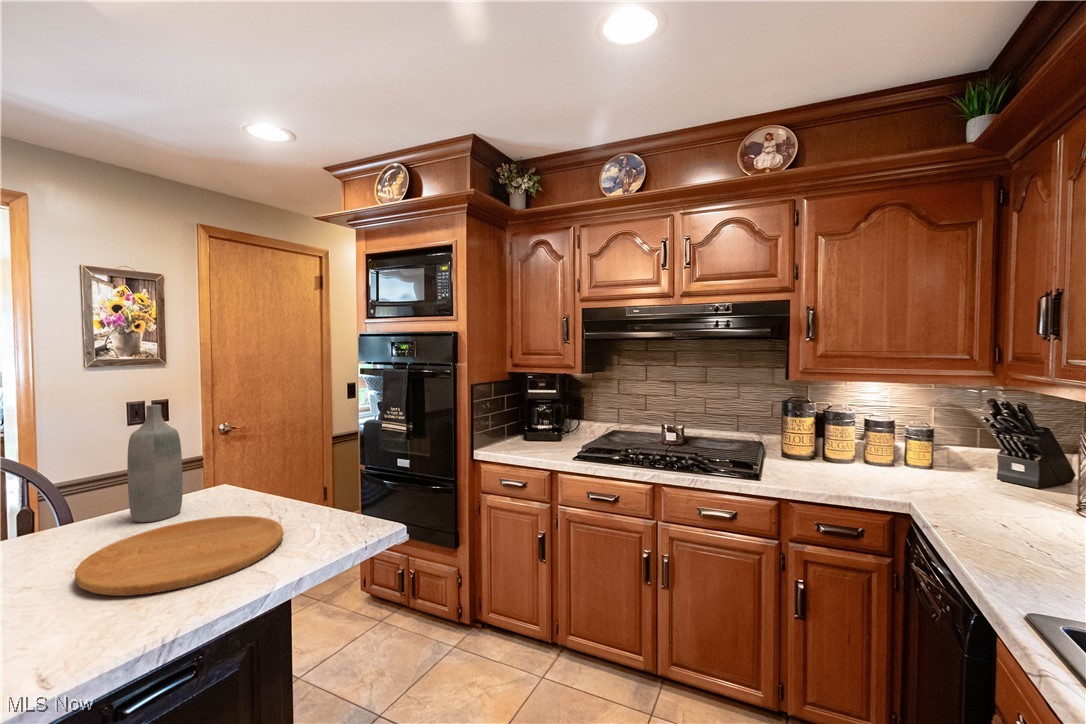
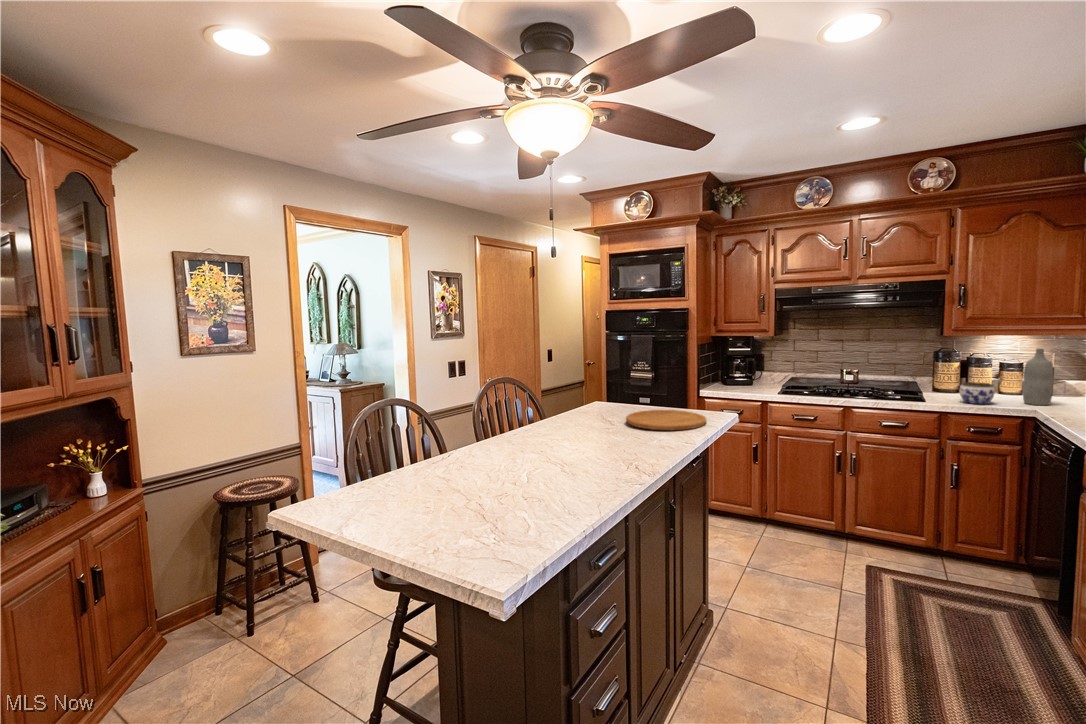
bottle: present [127,405,183,522] -> present [1023,348,1053,405]
jar: none [807,451,854,487] -> present [959,382,995,404]

